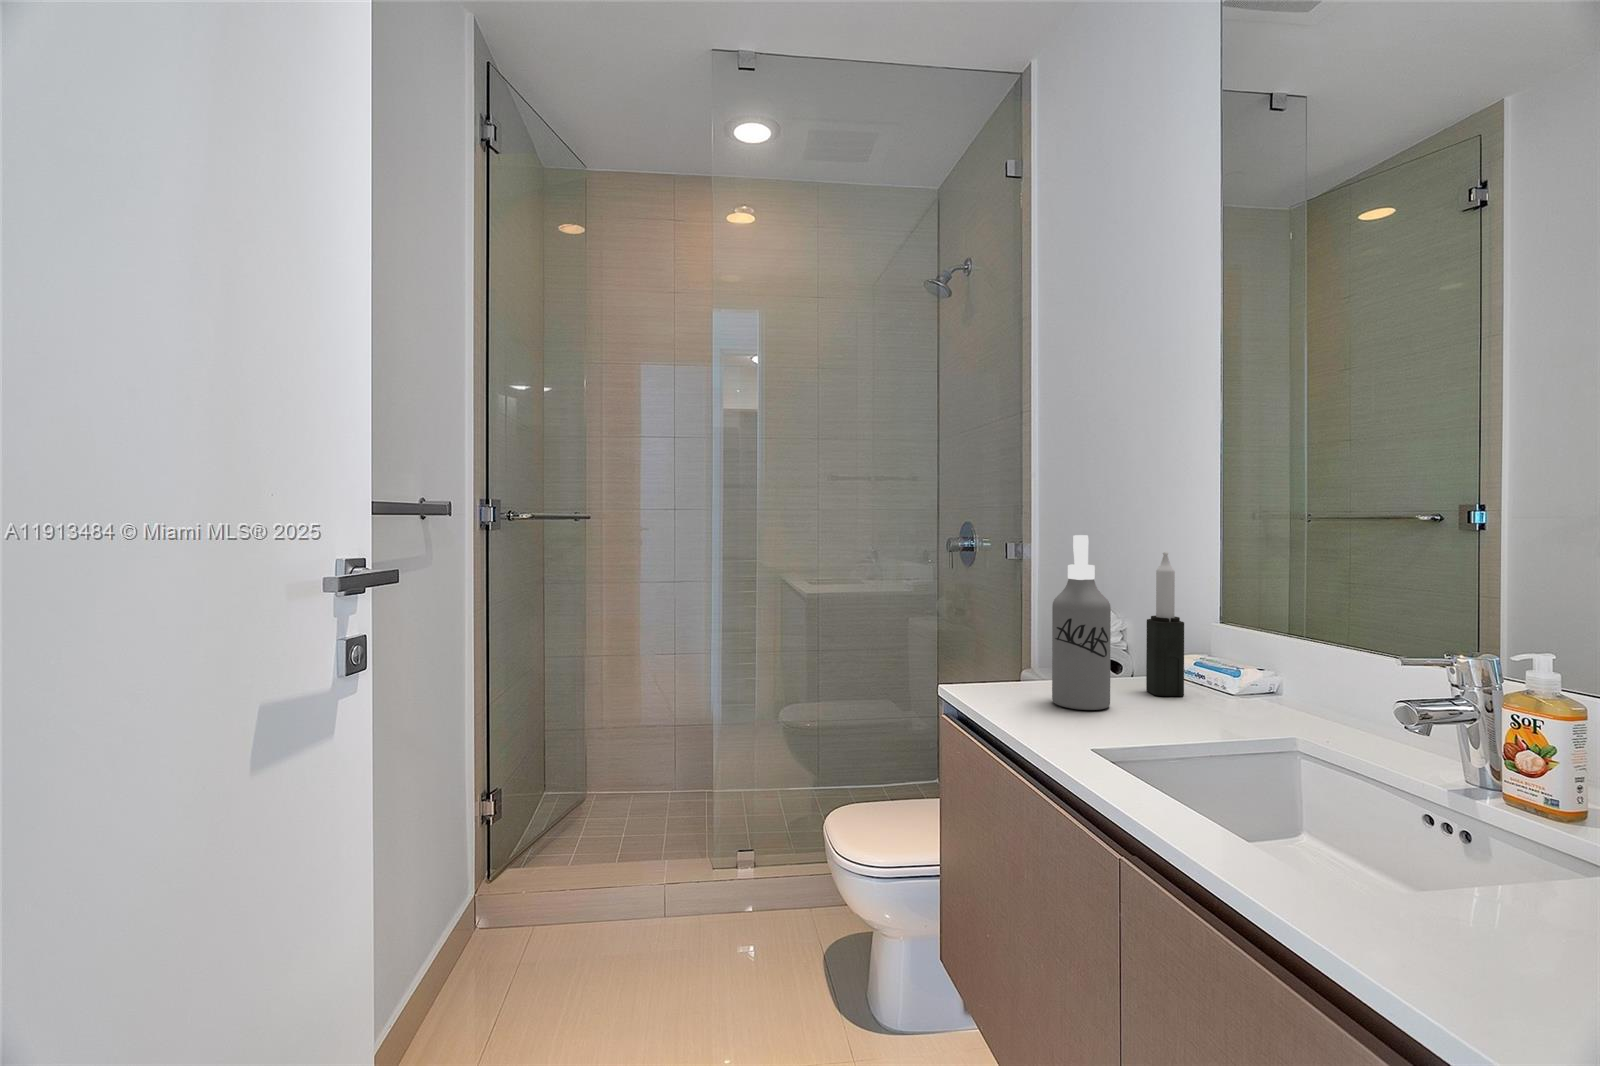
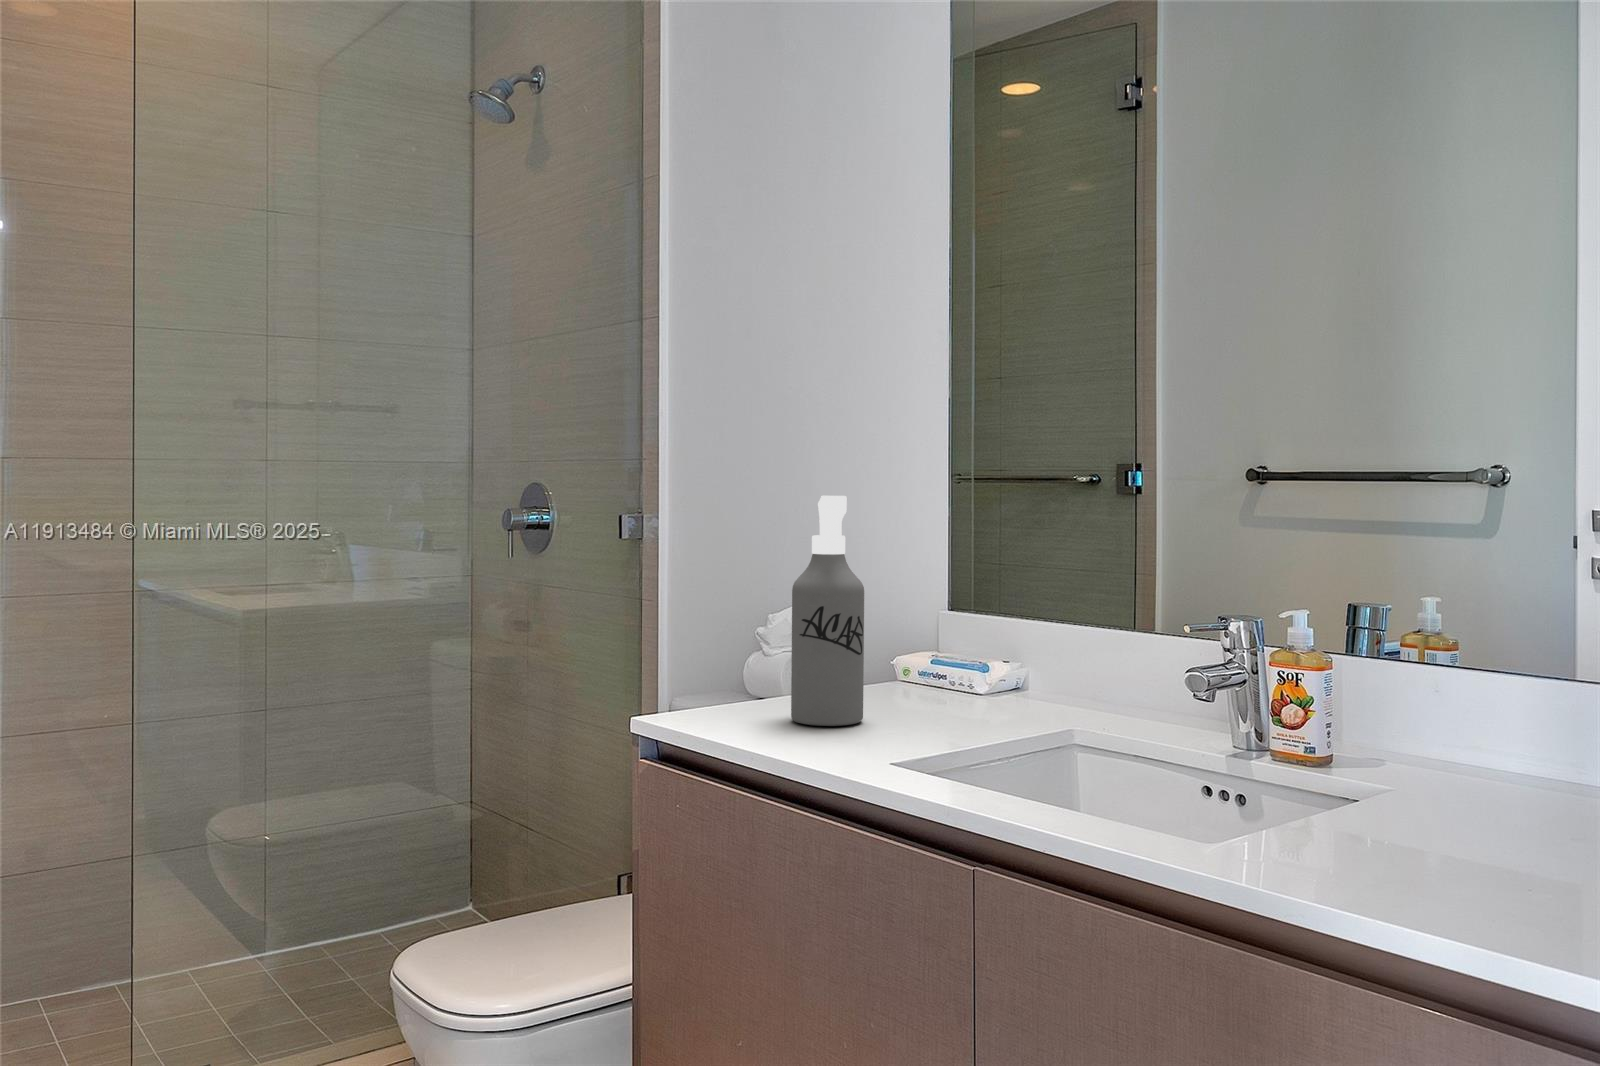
candle: present [1146,551,1184,696] -> none [883,518,929,704]

